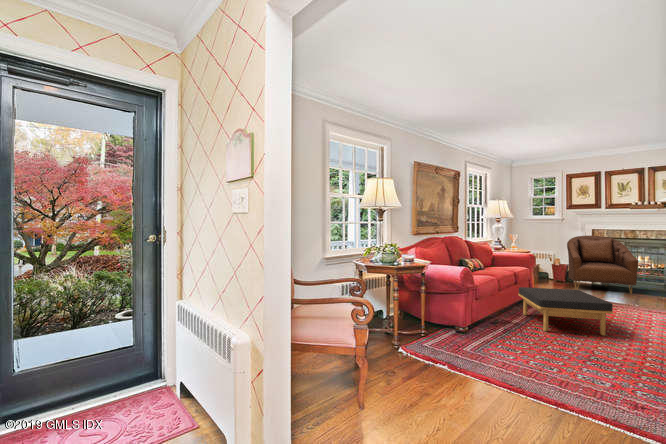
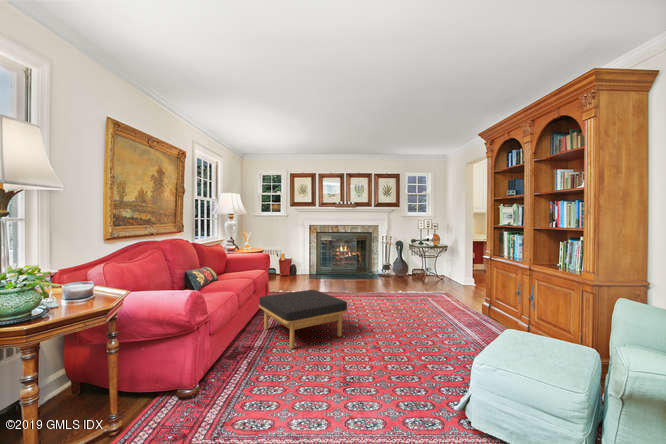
armchair: present [567,235,638,294] -> none [292,231,343,284]

